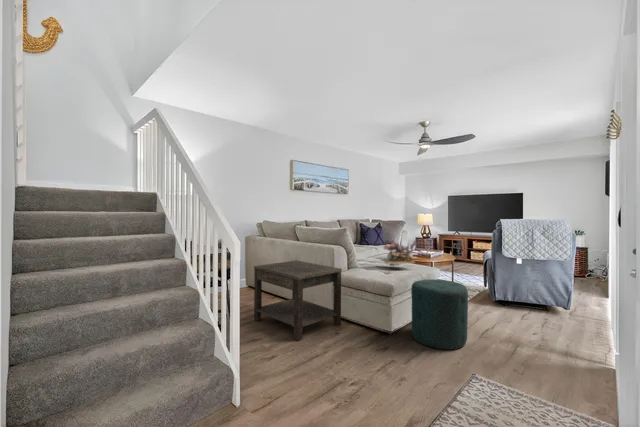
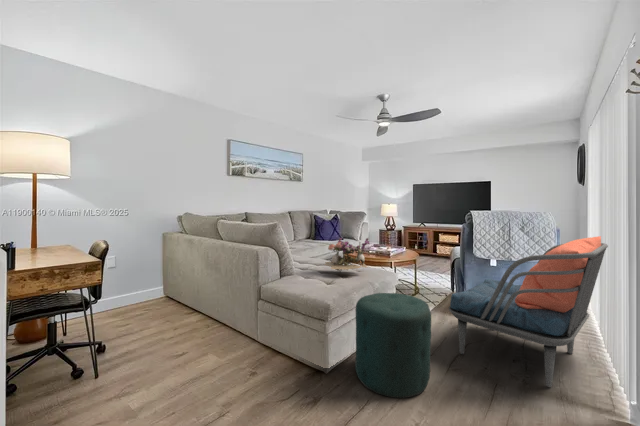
armchair: none [481,239,608,349] -> present [449,236,608,387]
side table: present [254,260,342,340] -> none [142,266,264,392]

